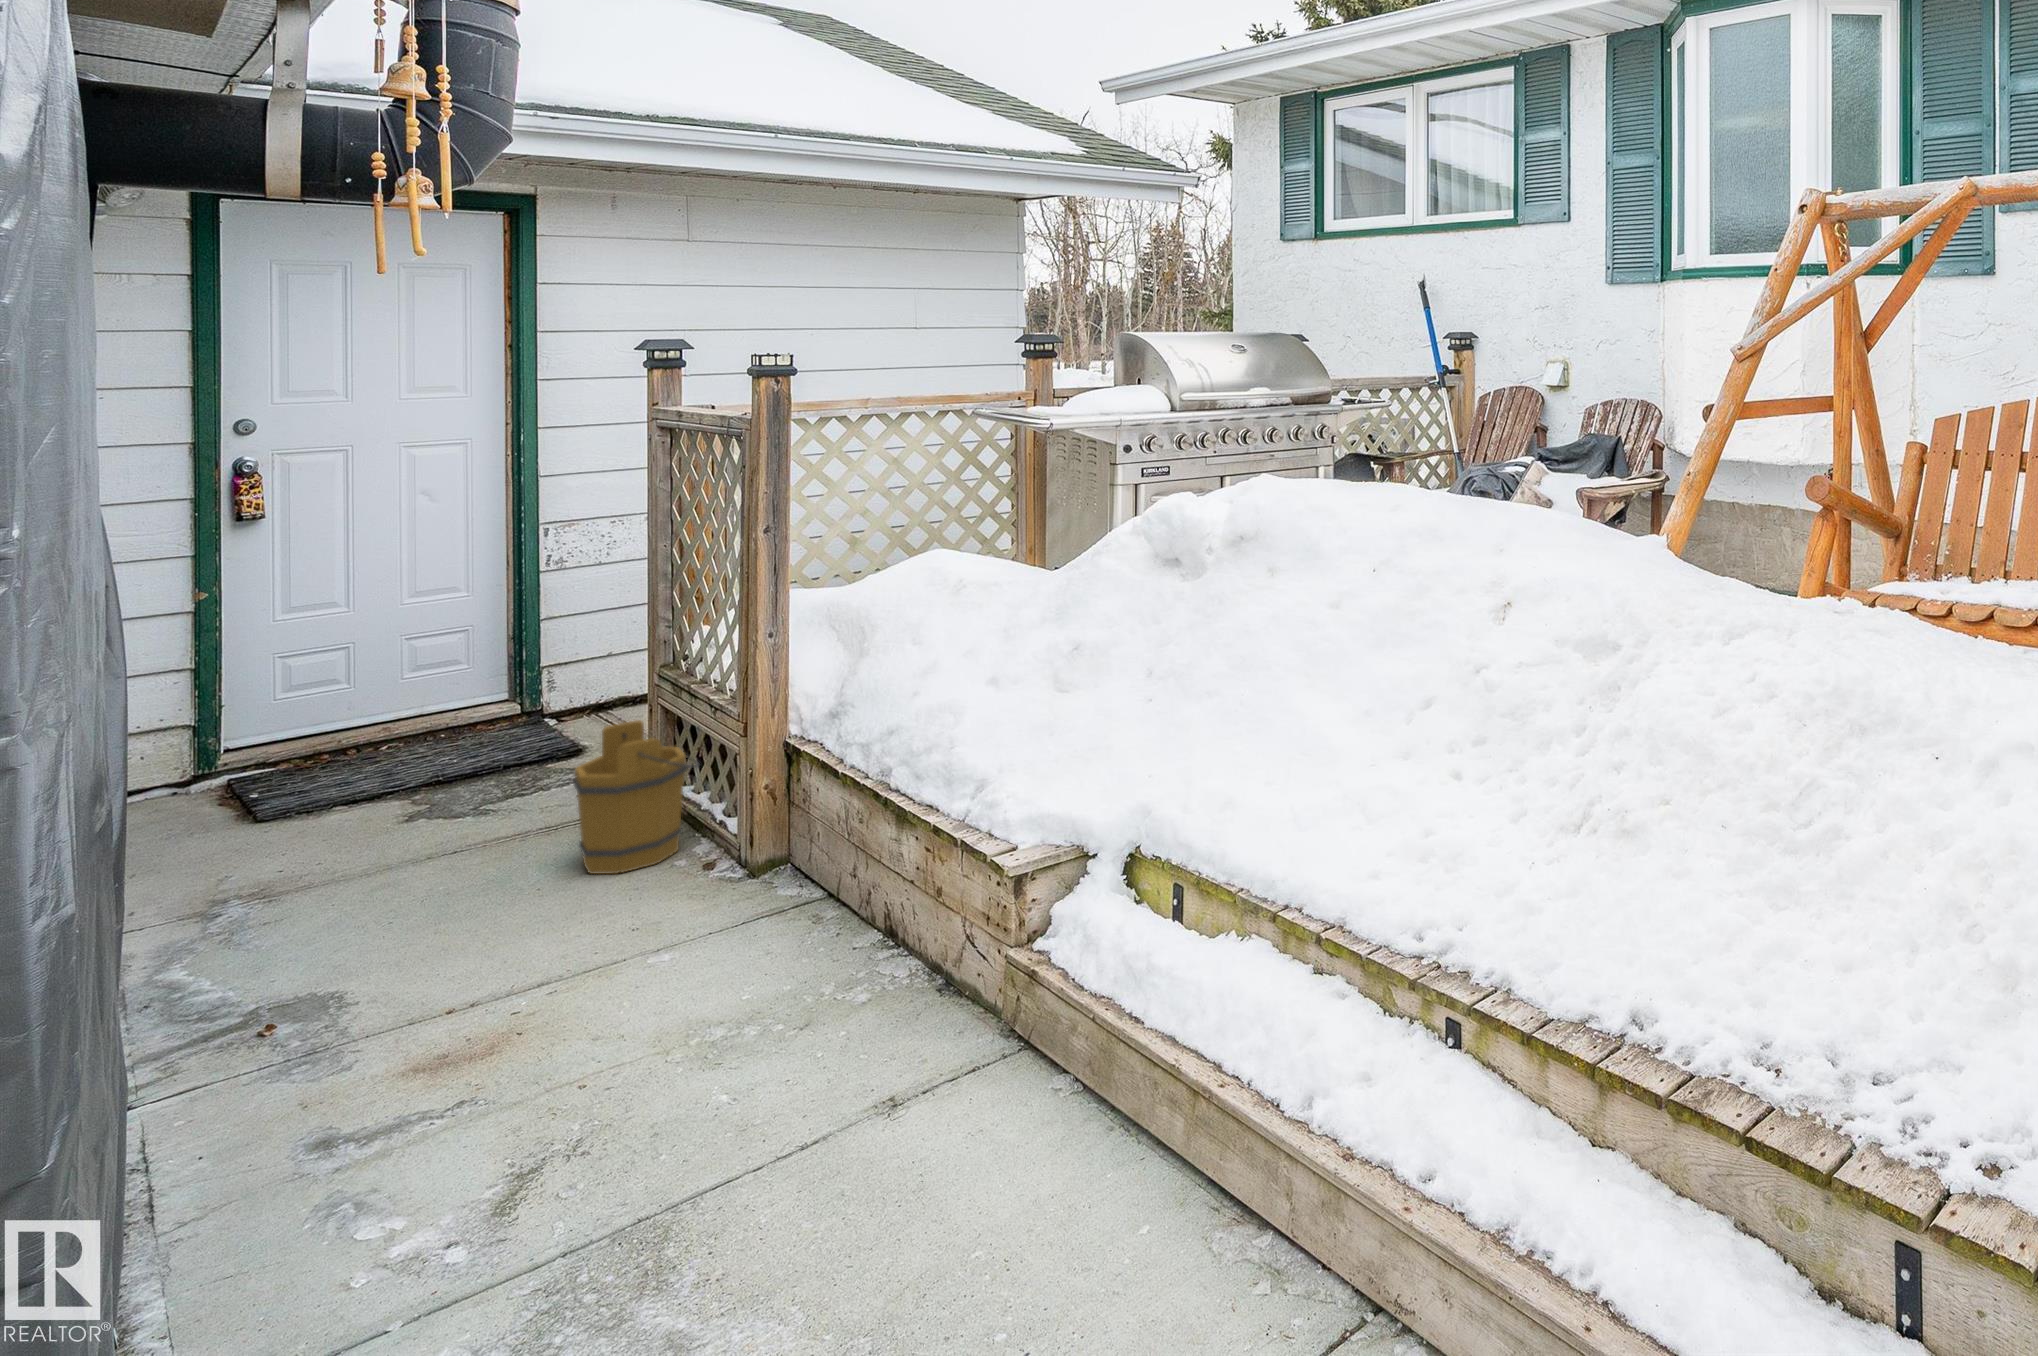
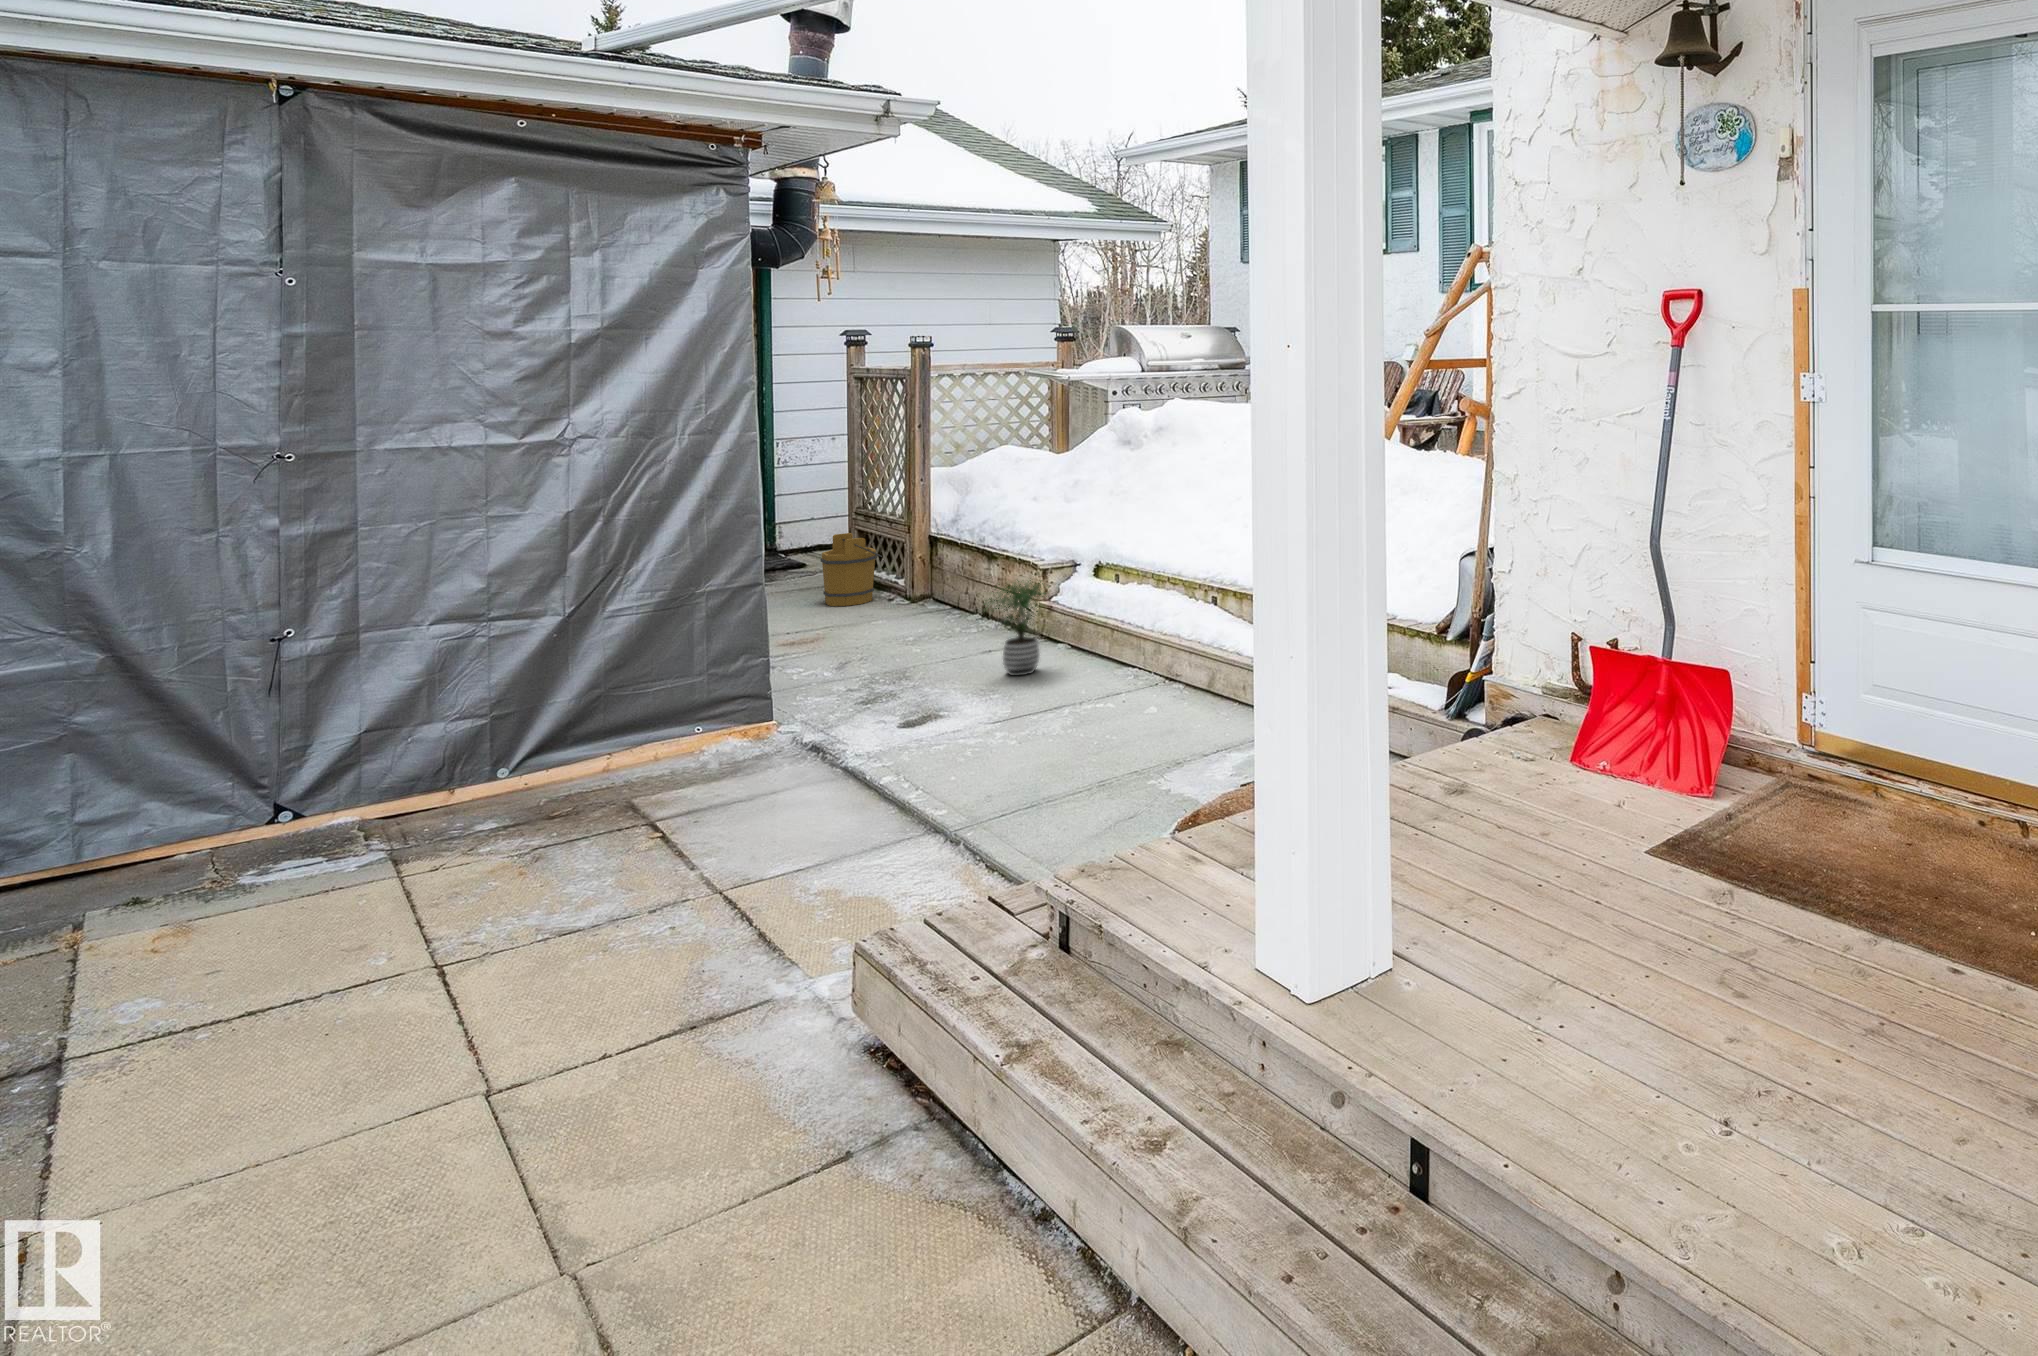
potted plant: none [861,943,1048,1216] -> present [988,580,1047,676]

